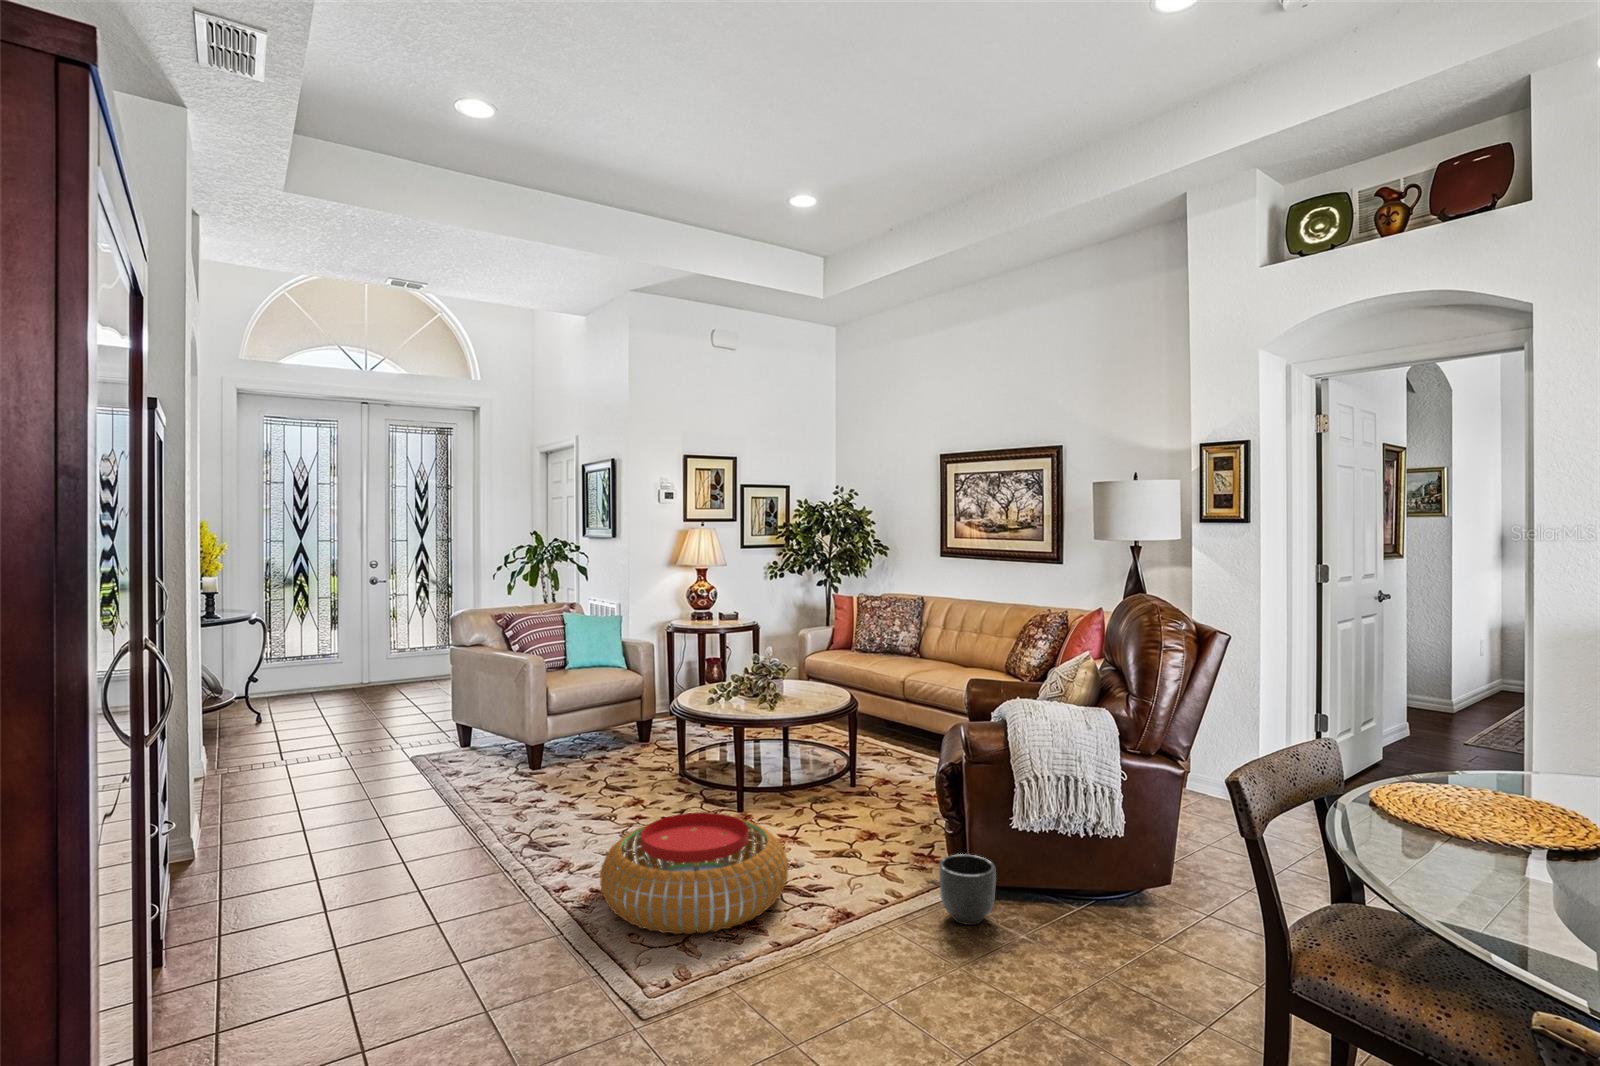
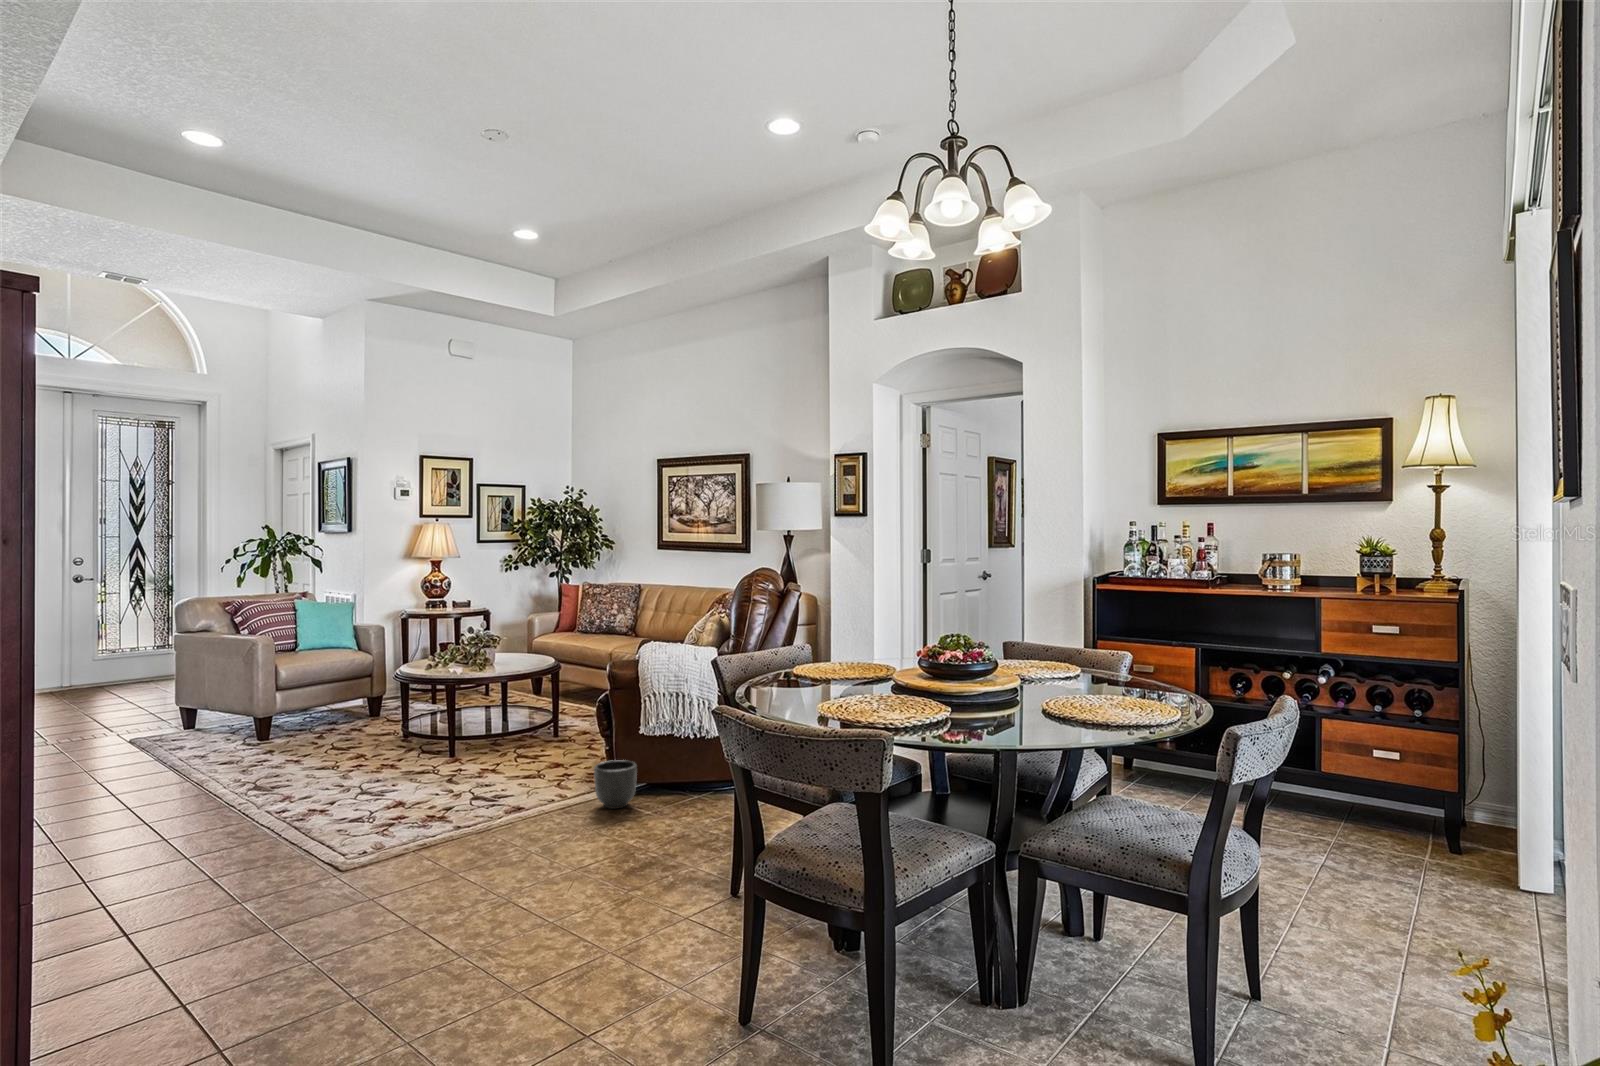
pouf: present [600,812,788,934] -> none [314,746,479,830]

